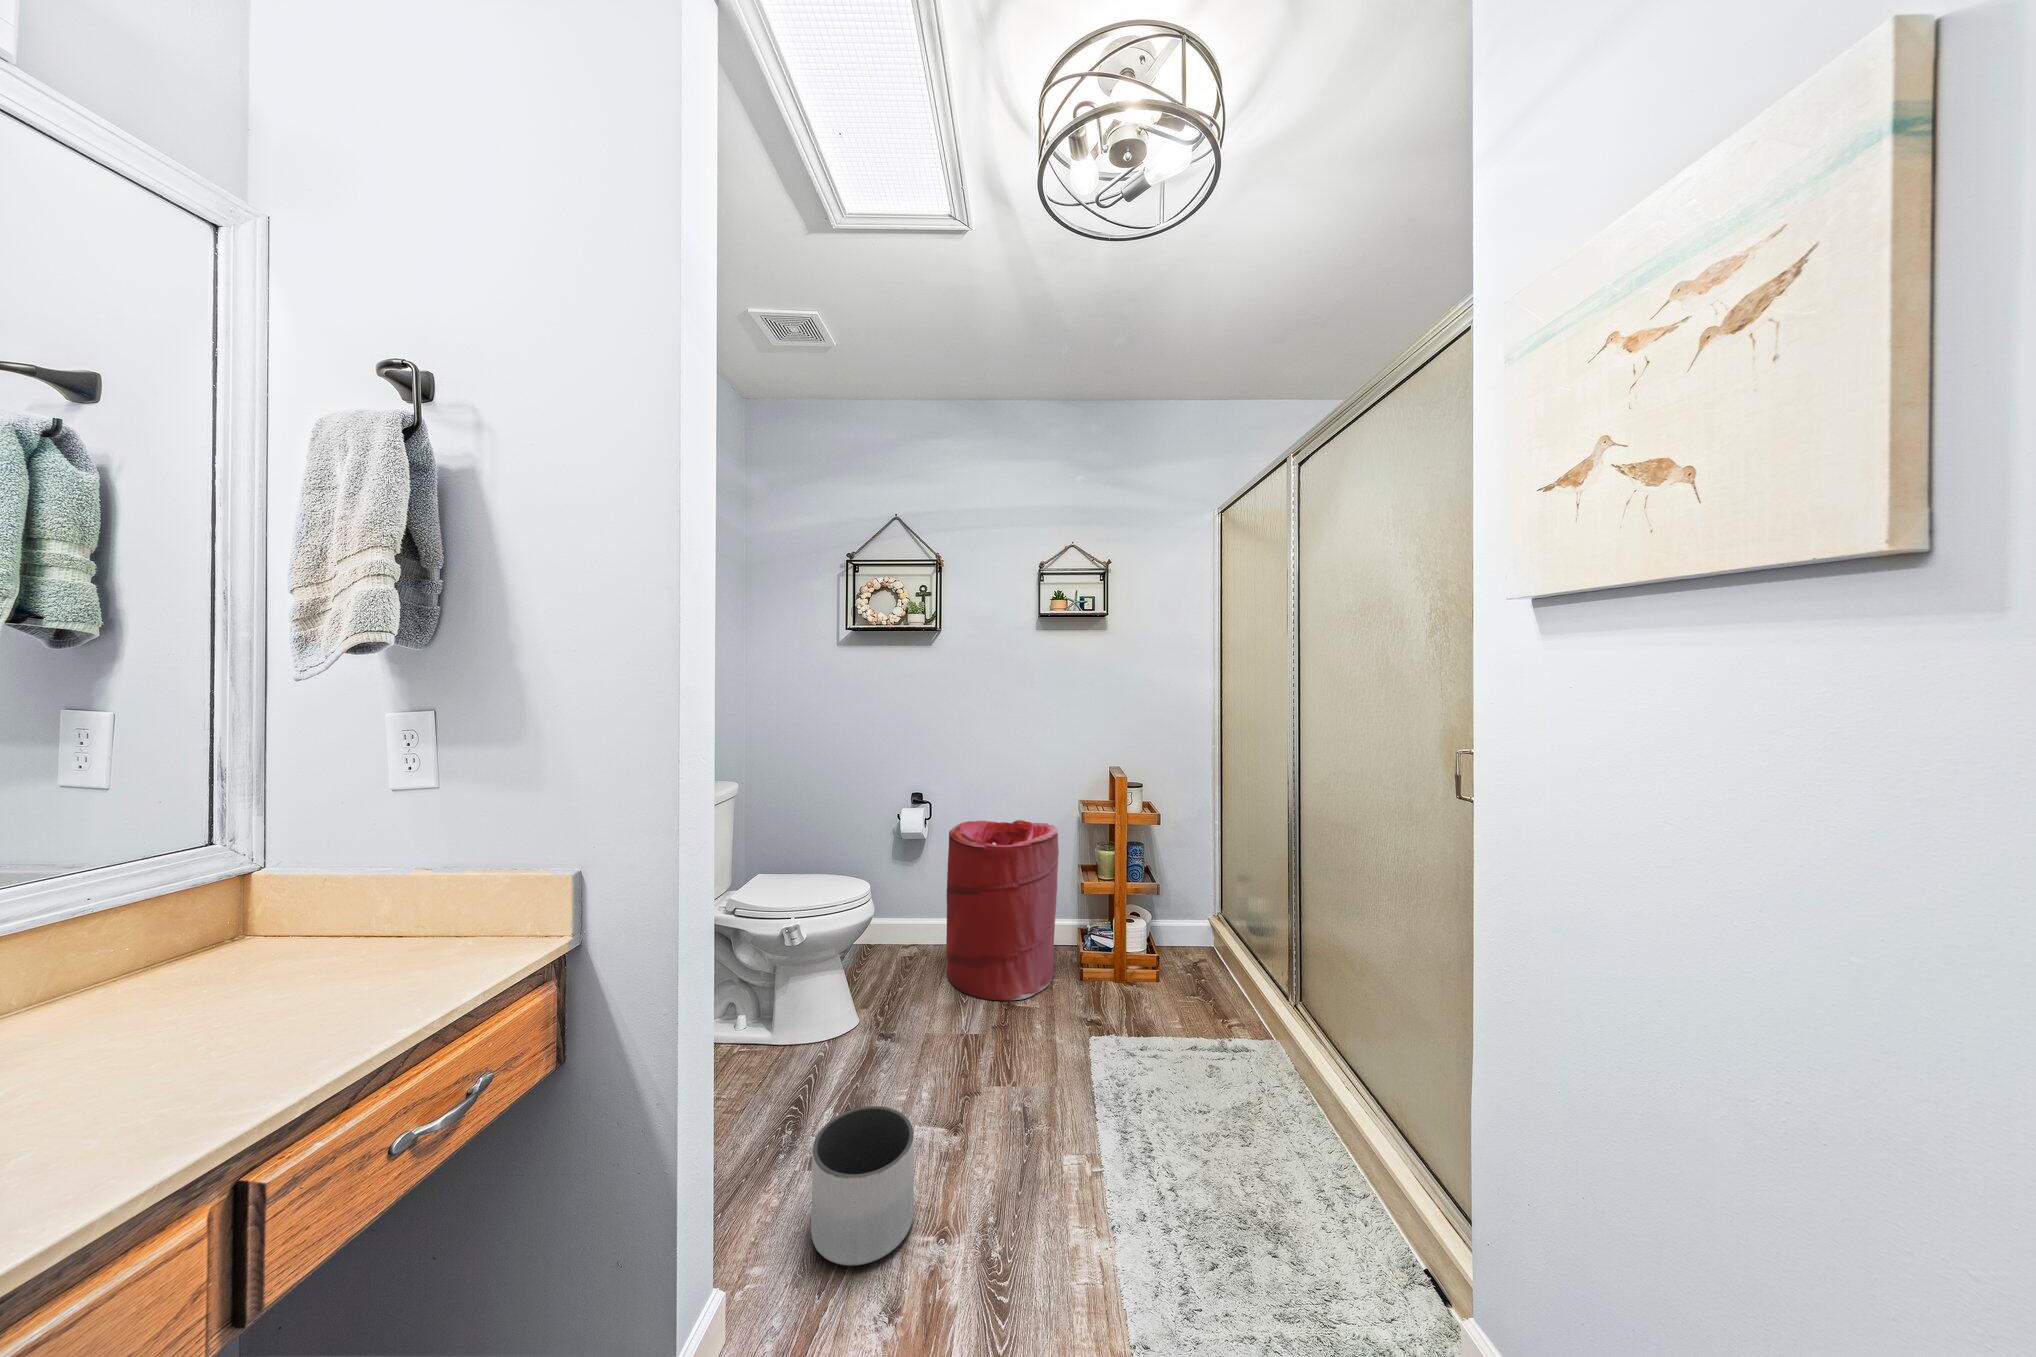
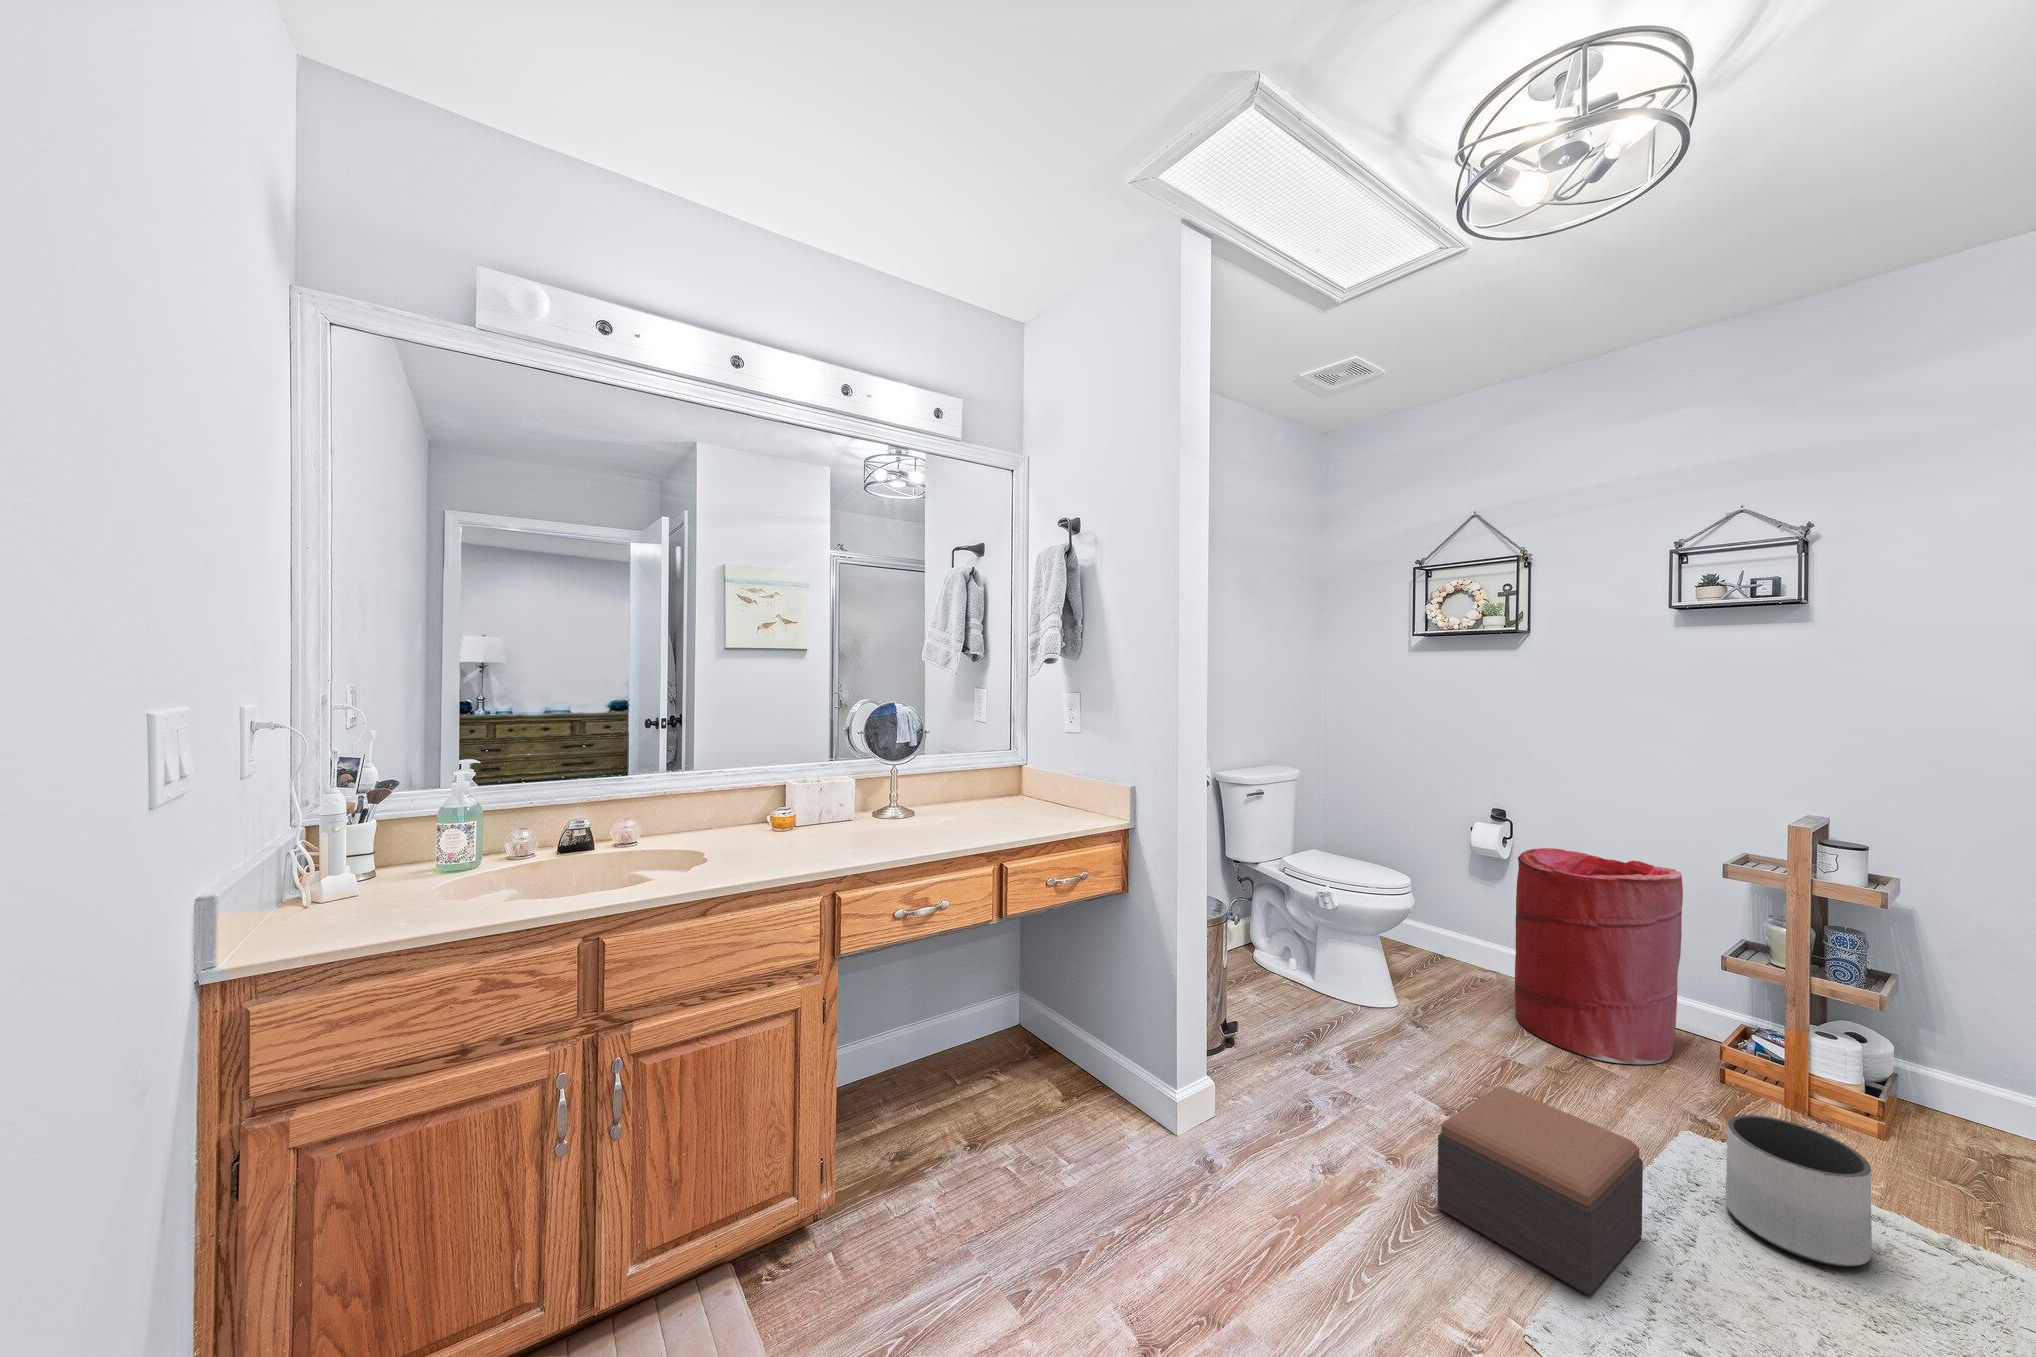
footstool: none [1012,1094,1159,1292] -> present [1437,1086,1643,1294]
planter: present [811,1106,914,1266] -> present [1726,1115,1872,1267]

